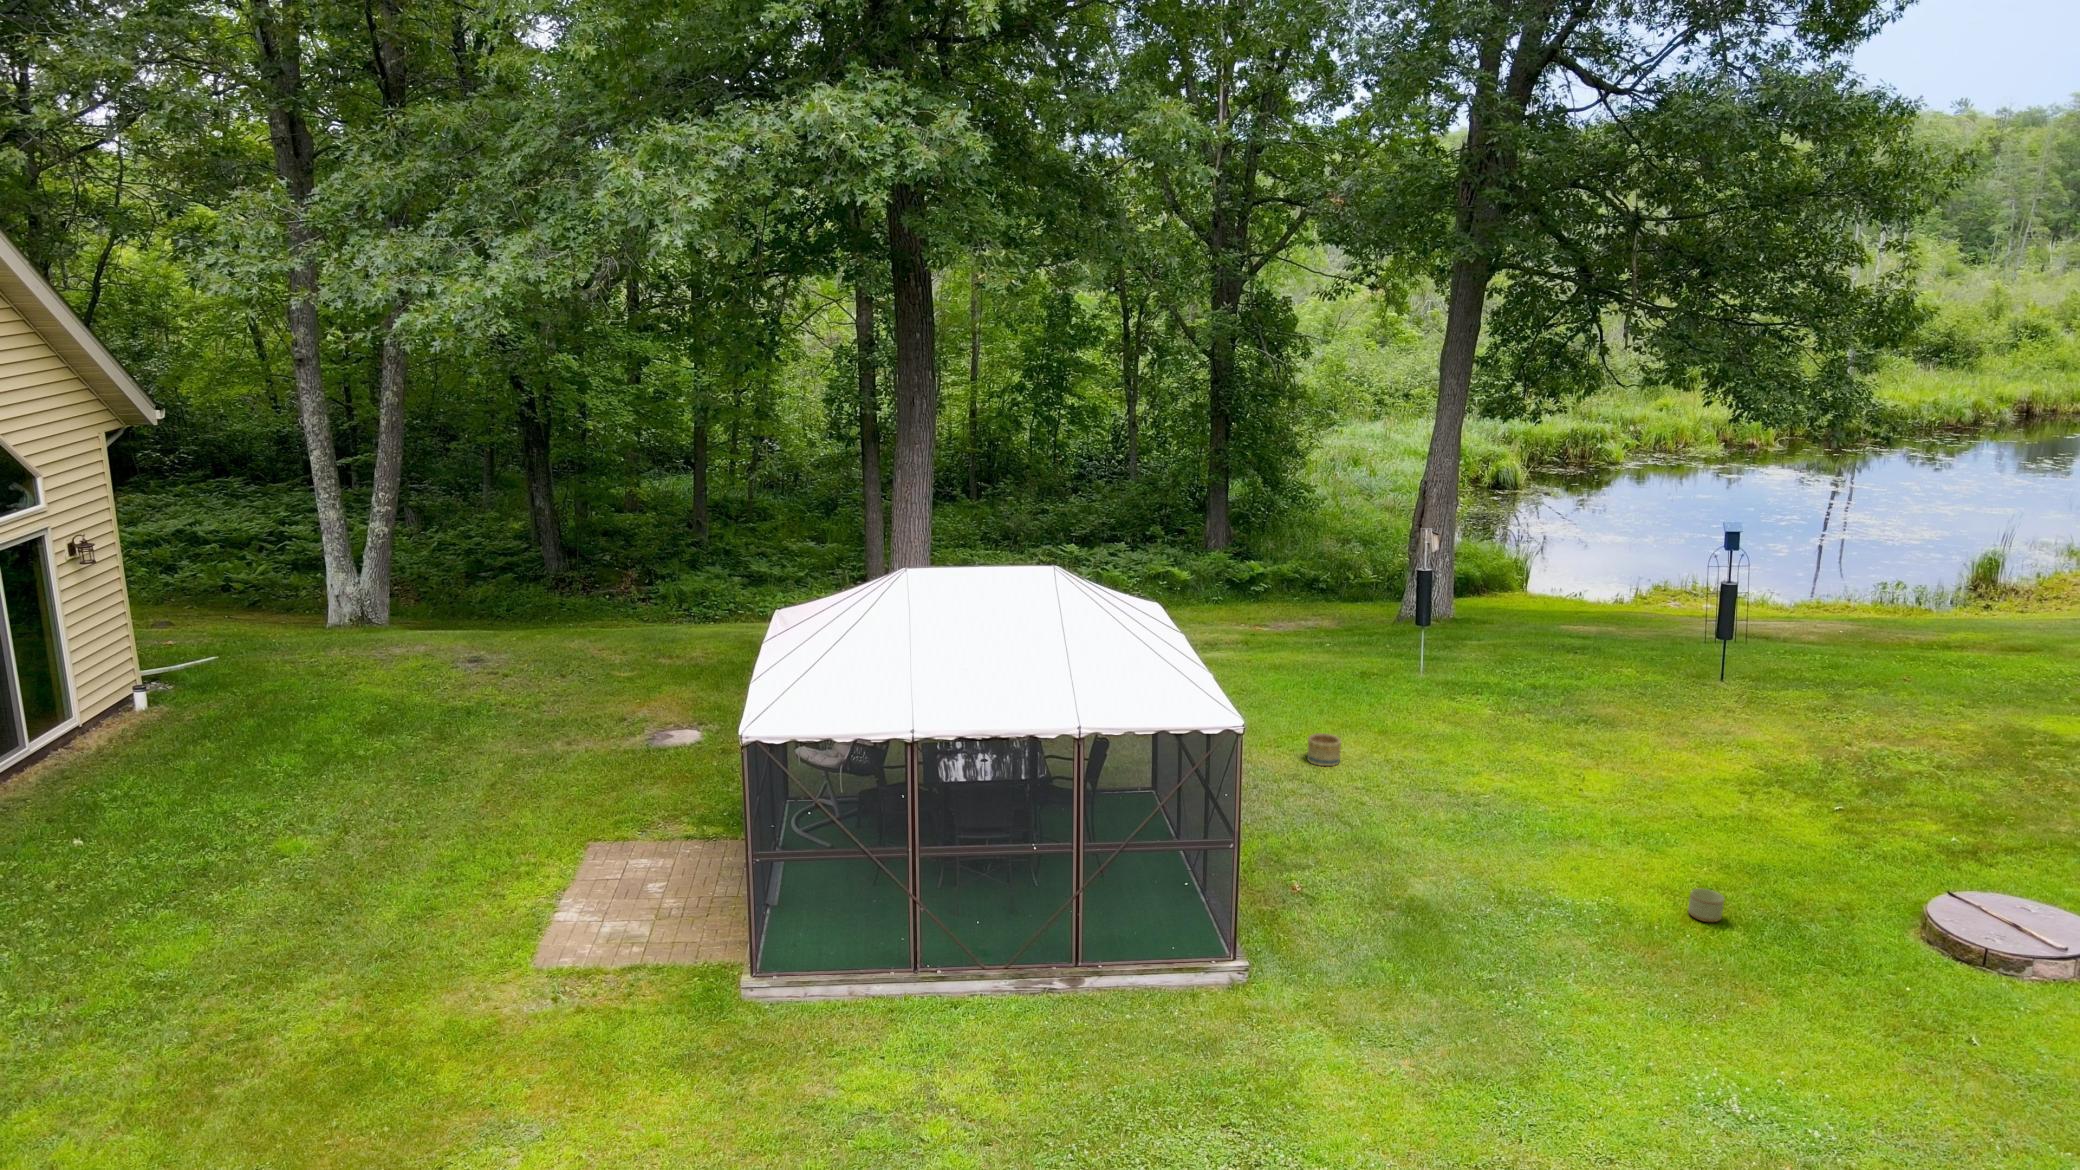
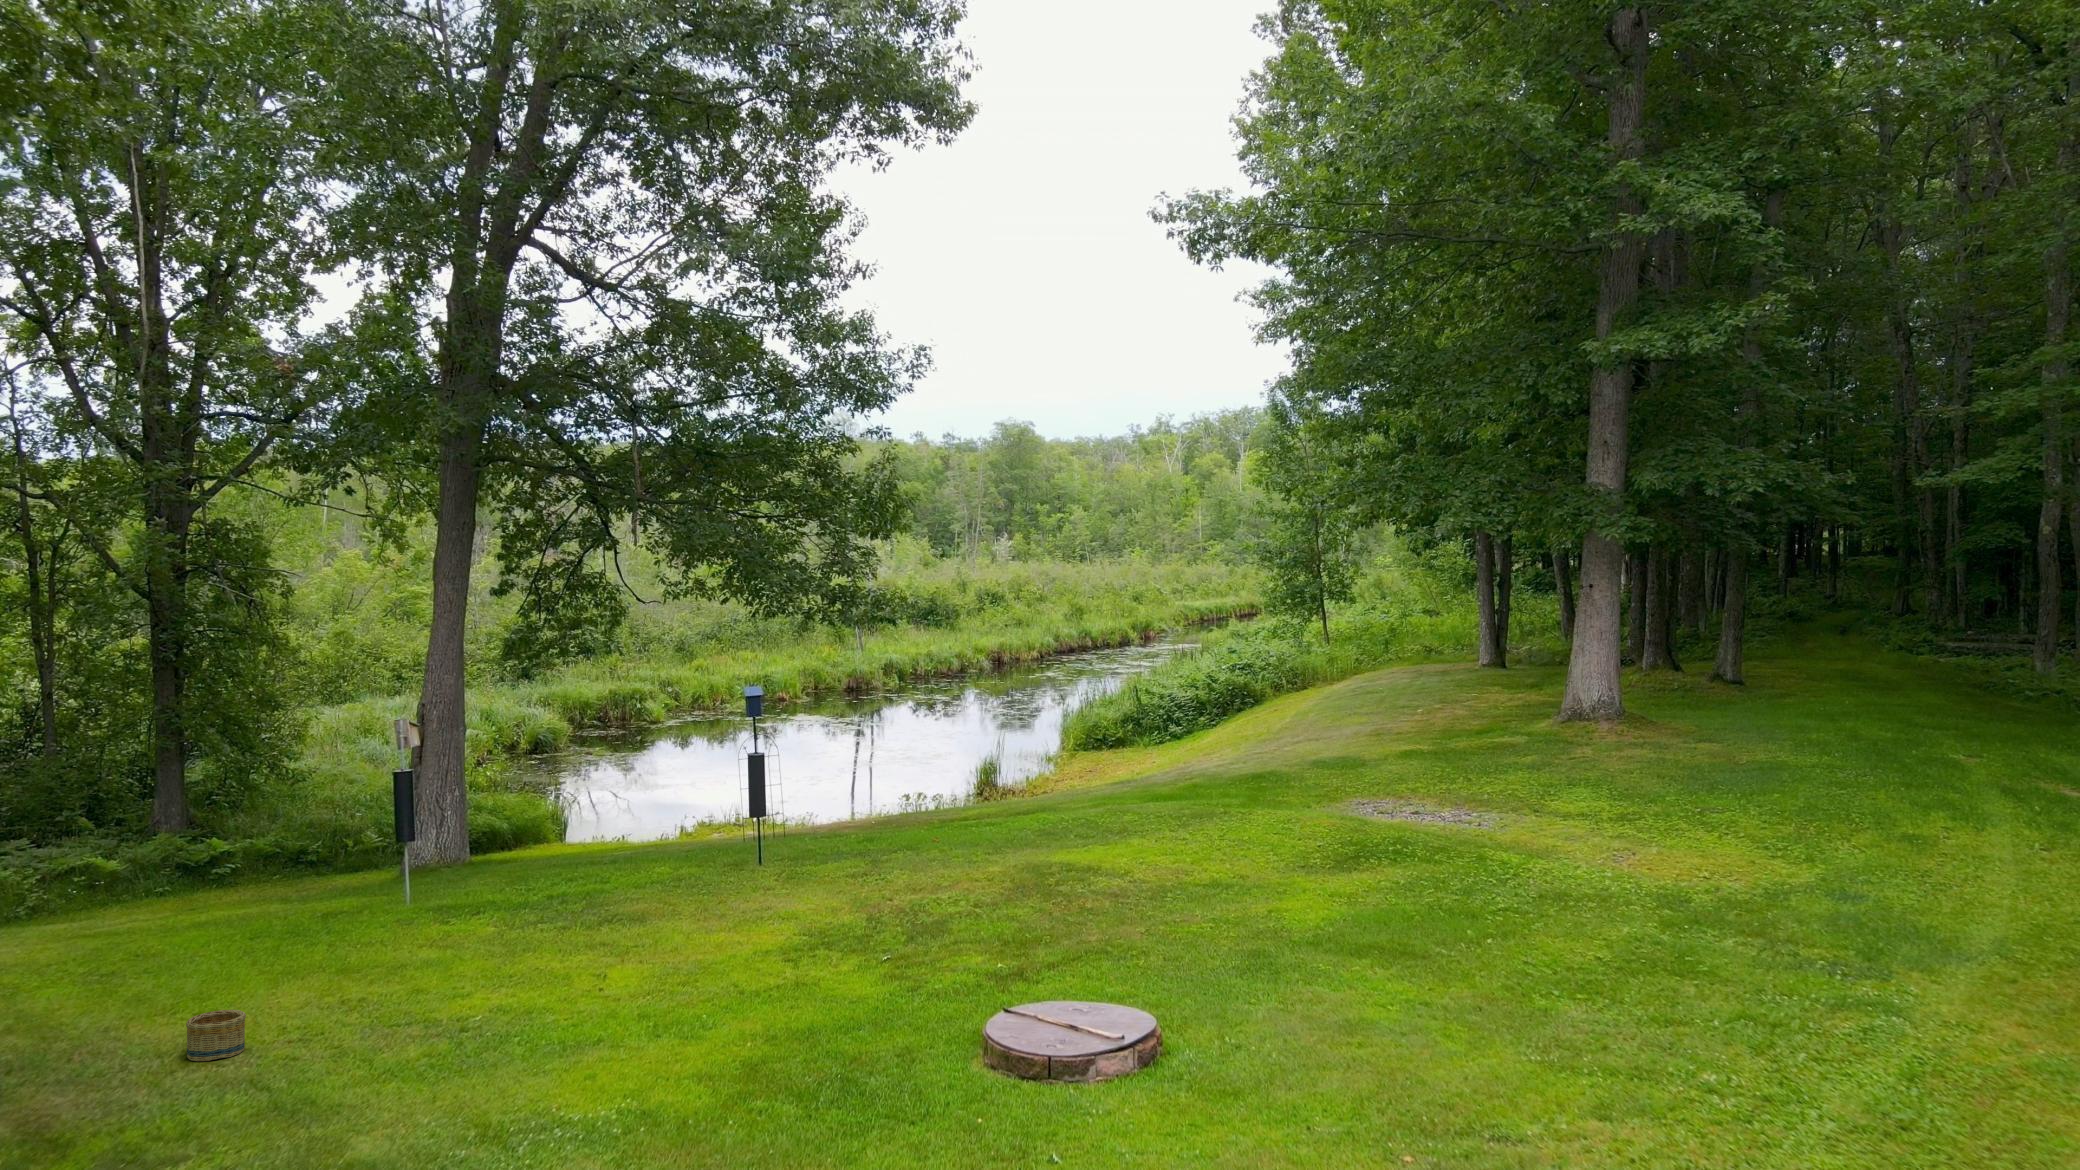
planter: present [1688,889,1724,922] -> none [733,1077,774,1121]

